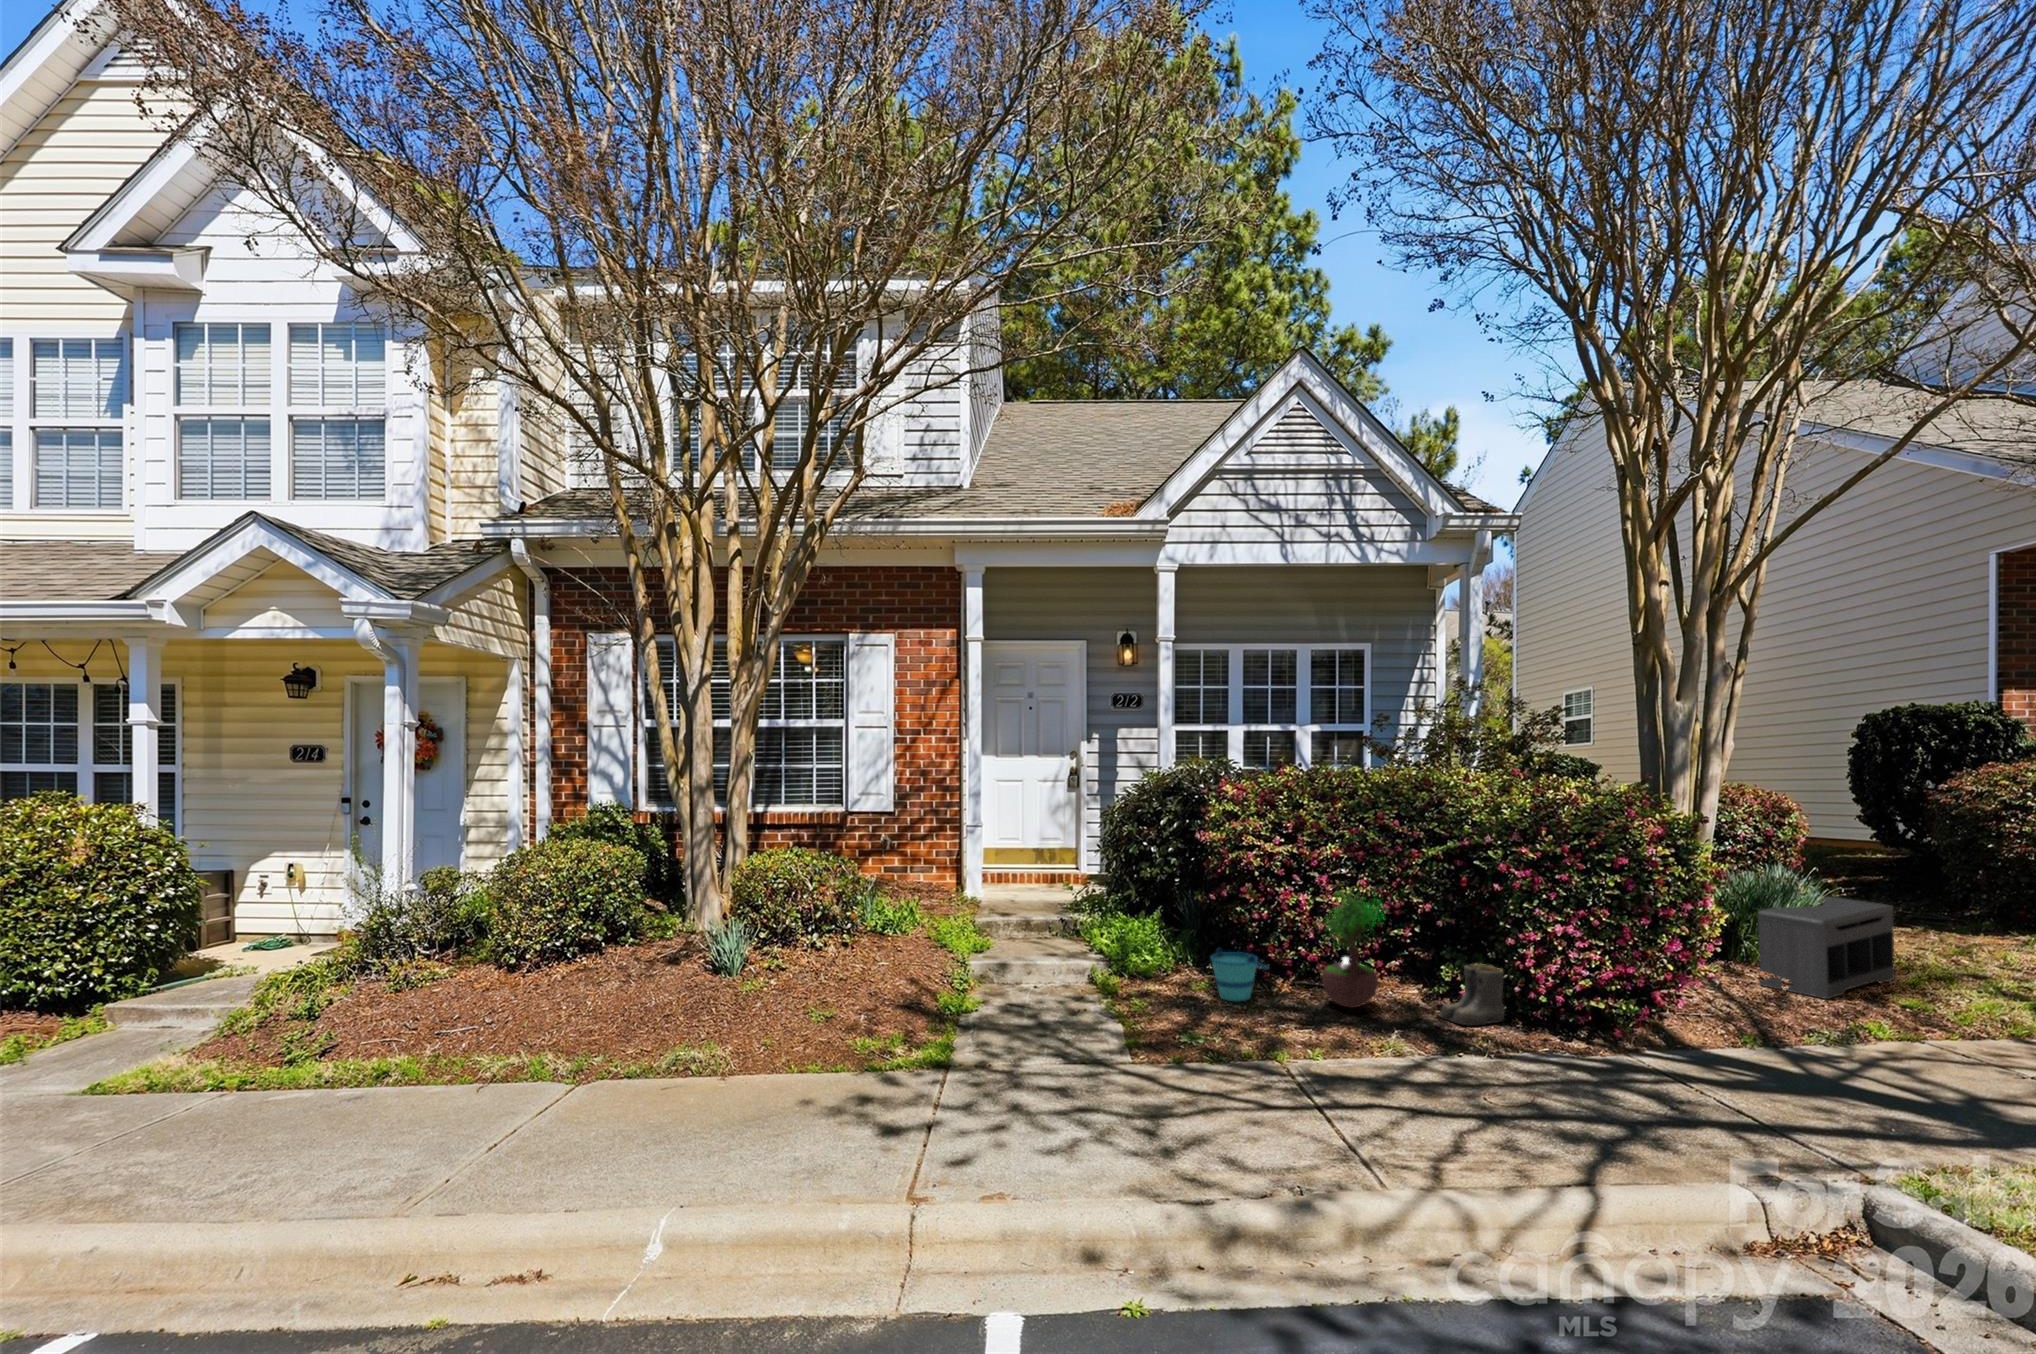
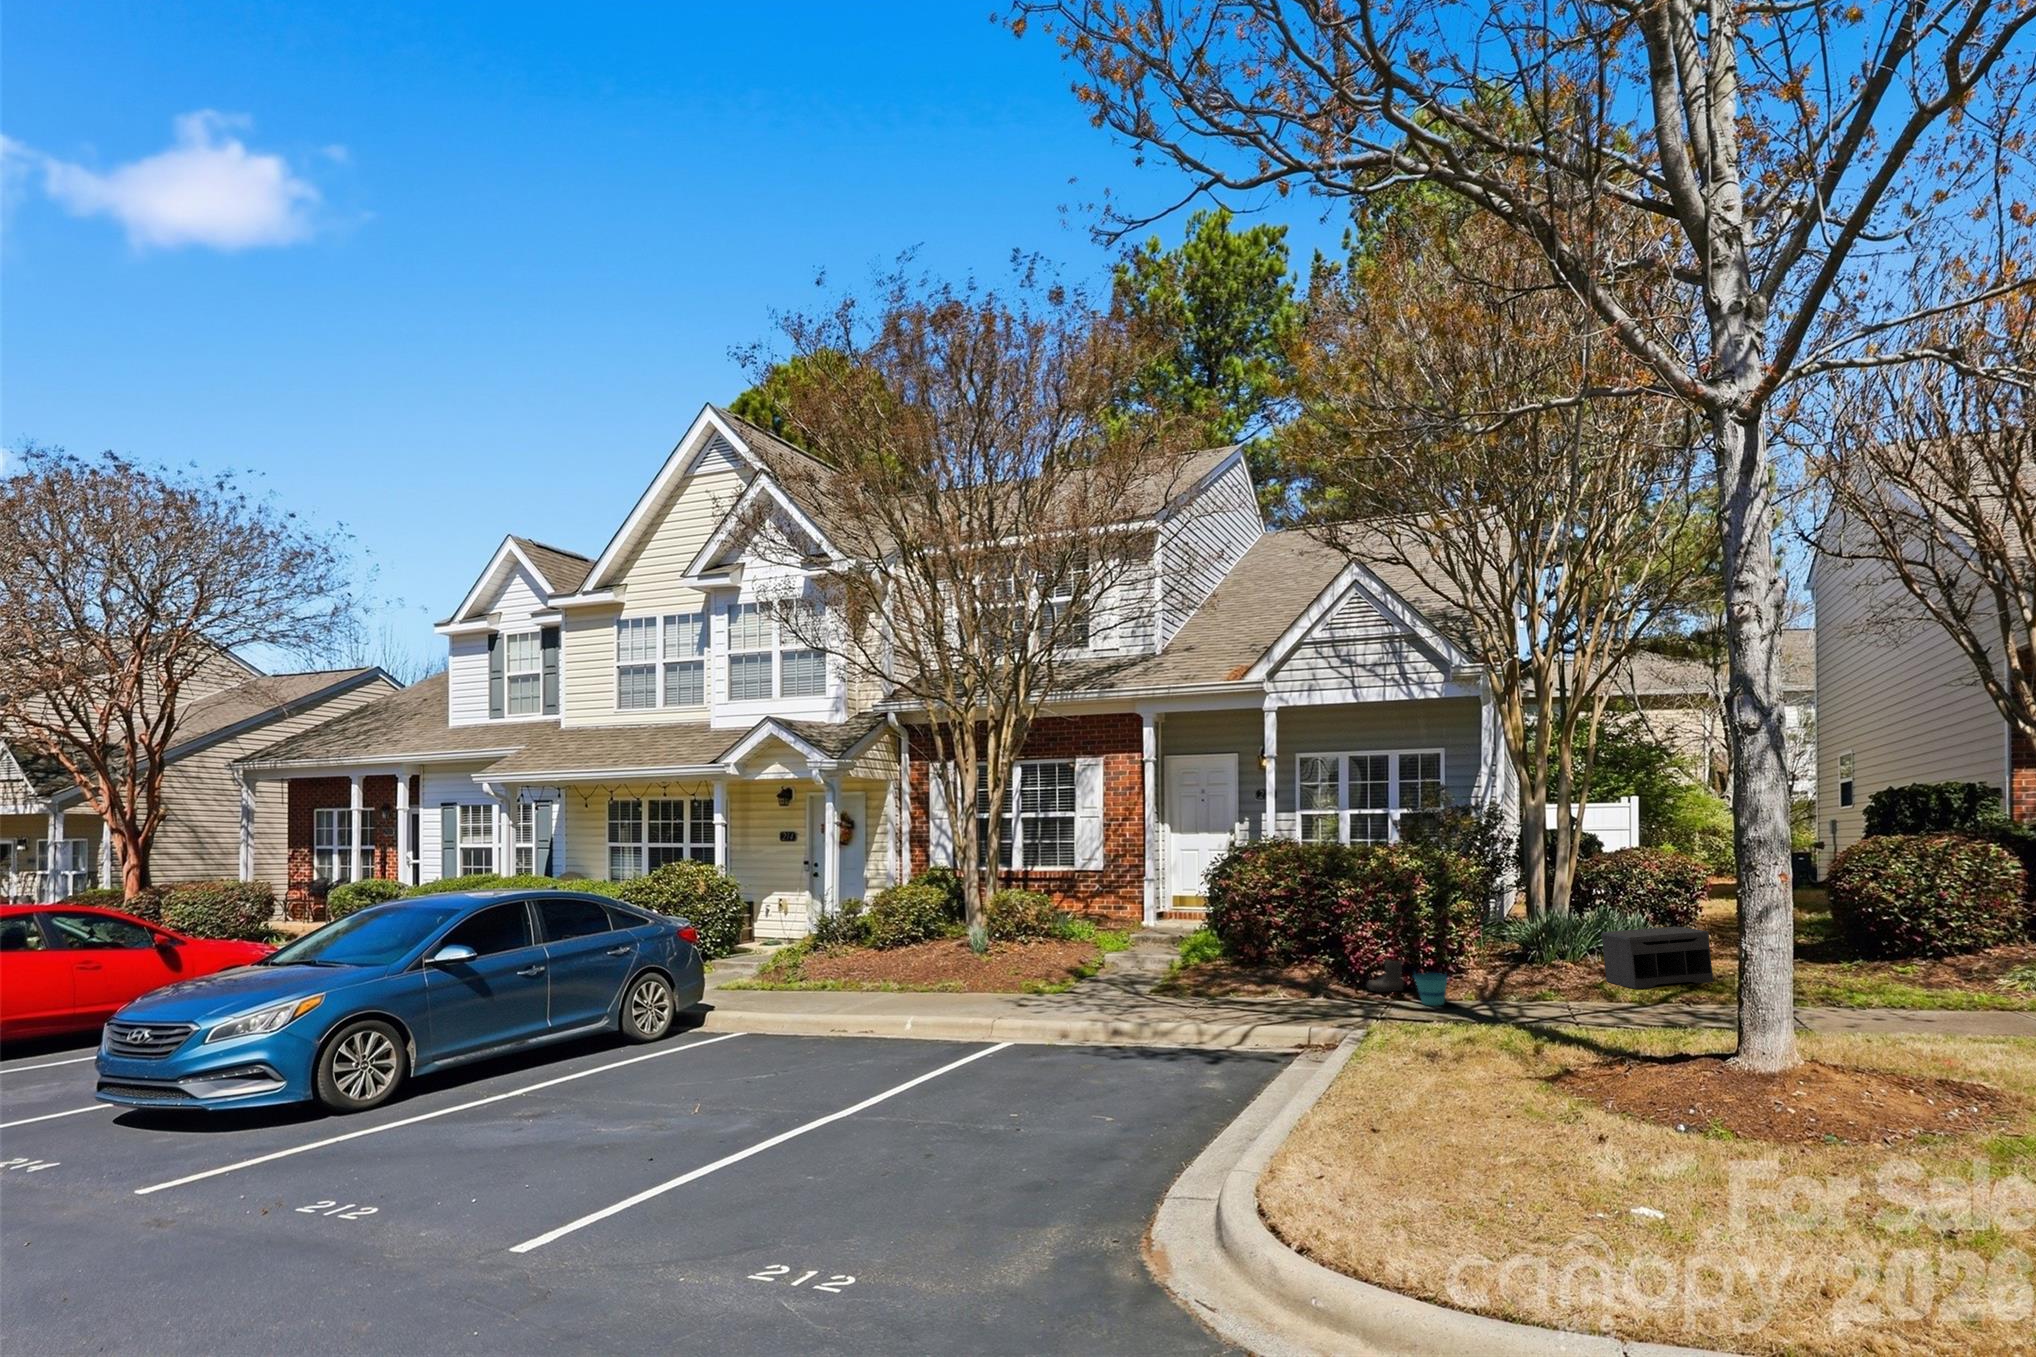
potted tree: present [1317,893,1384,1008] -> none [1294,909,1338,982]
bucket: present [1211,948,1268,1001] -> present [1413,973,1451,1006]

